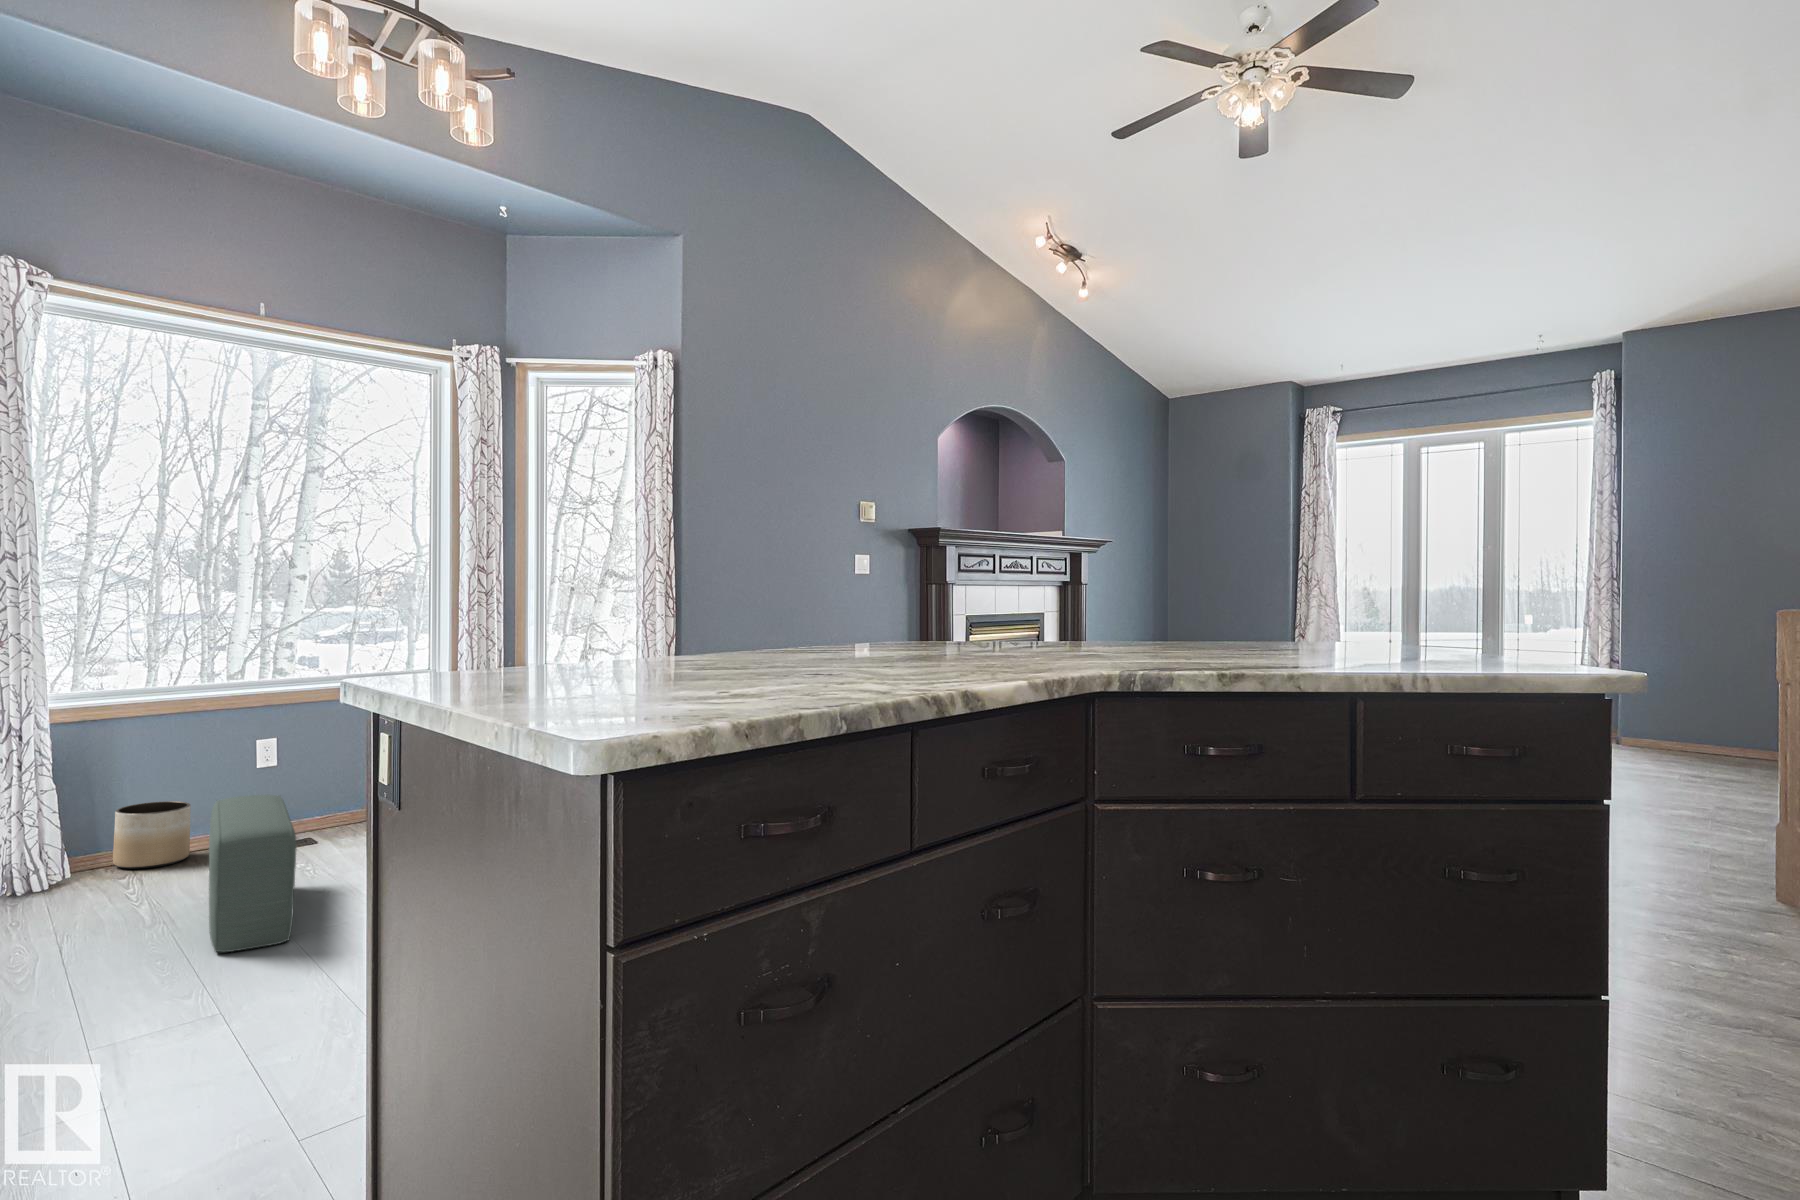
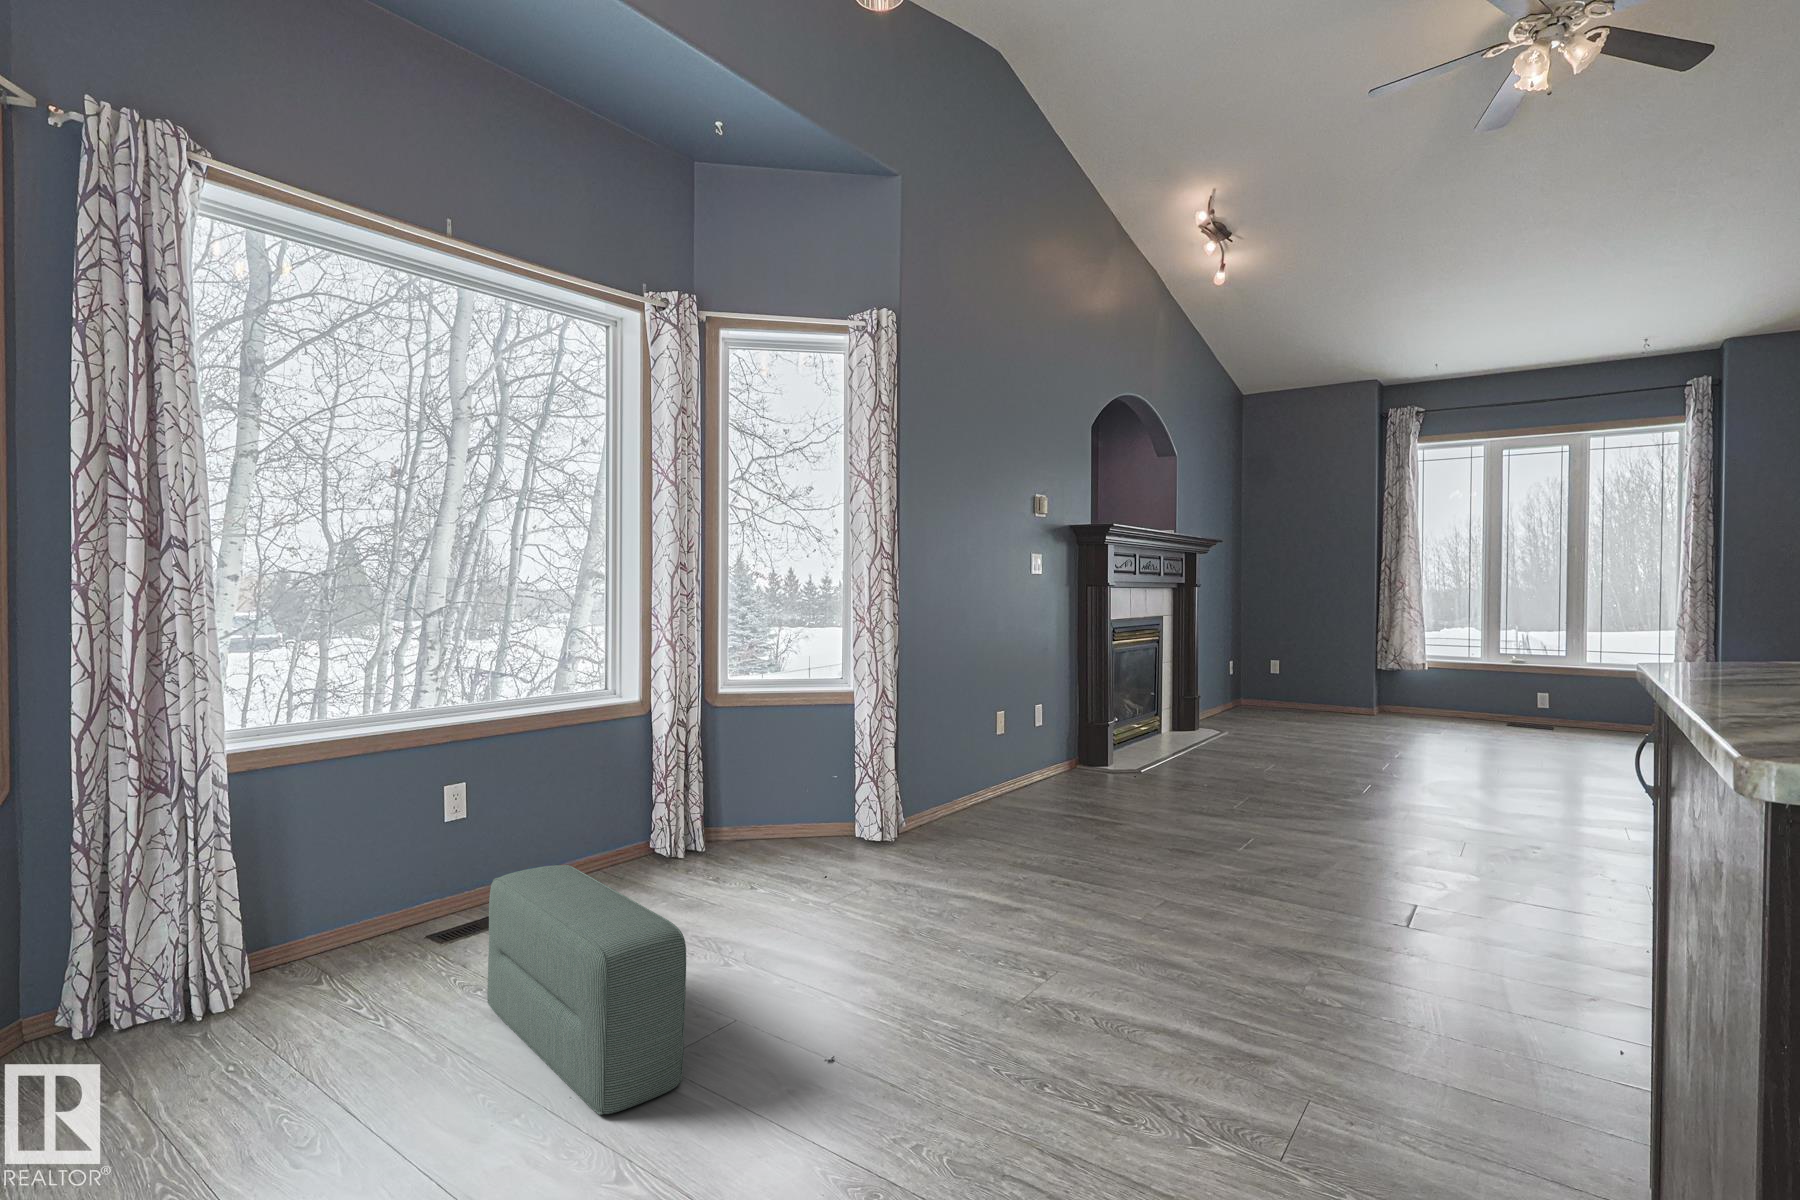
planter: present [113,801,191,869] -> none [296,868,390,965]

